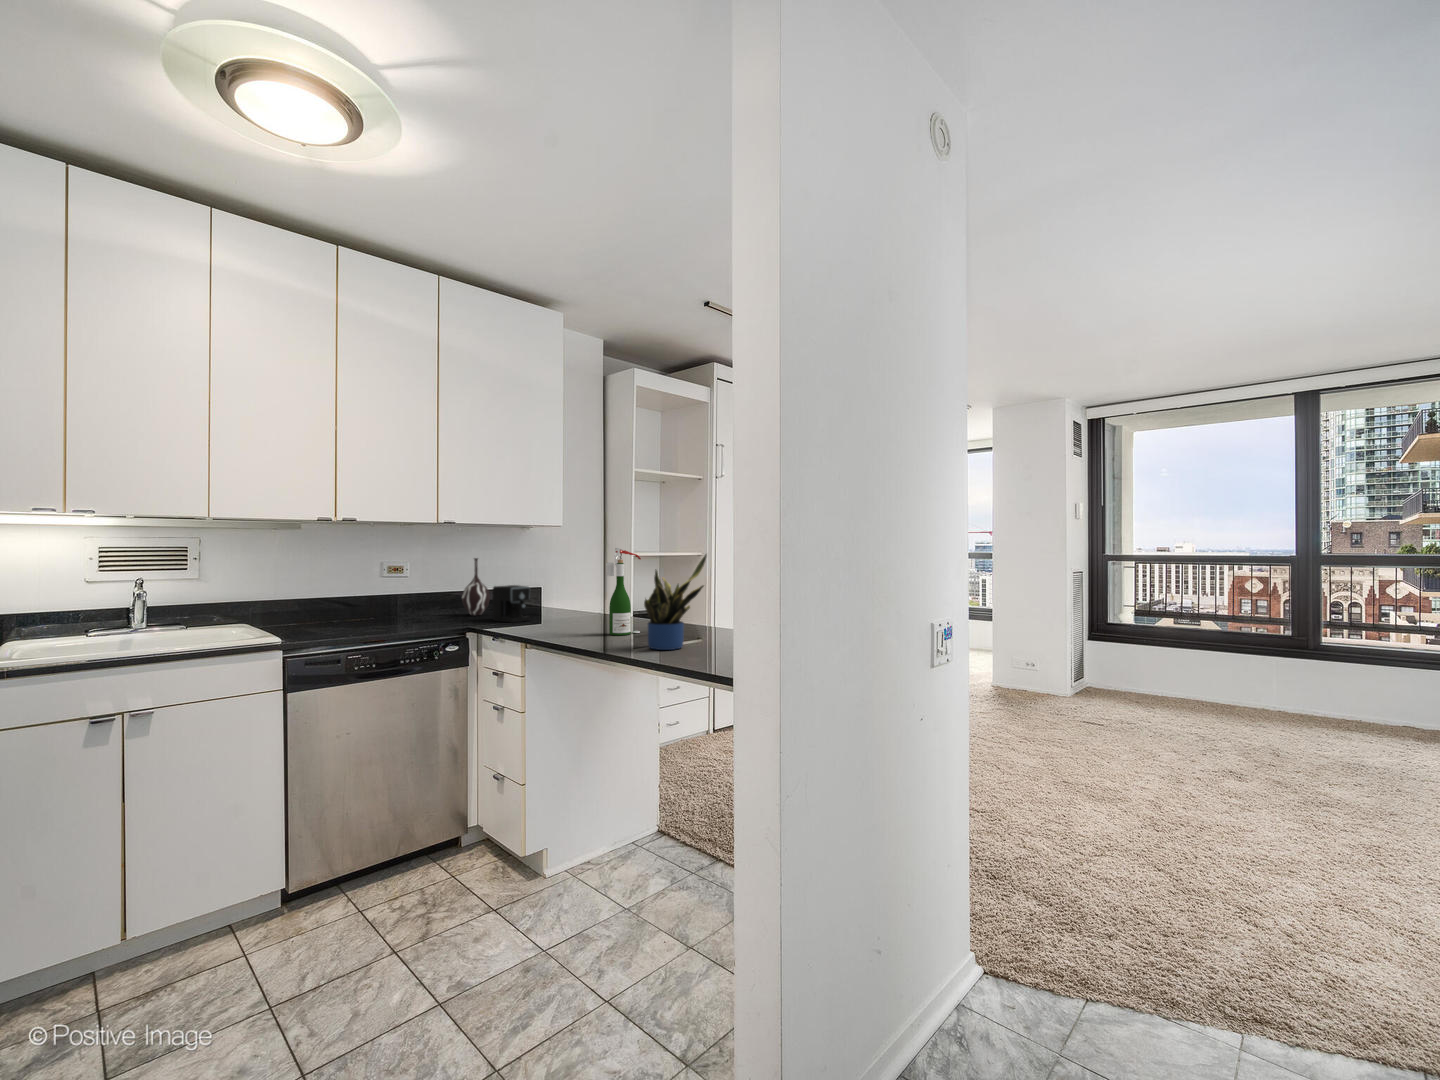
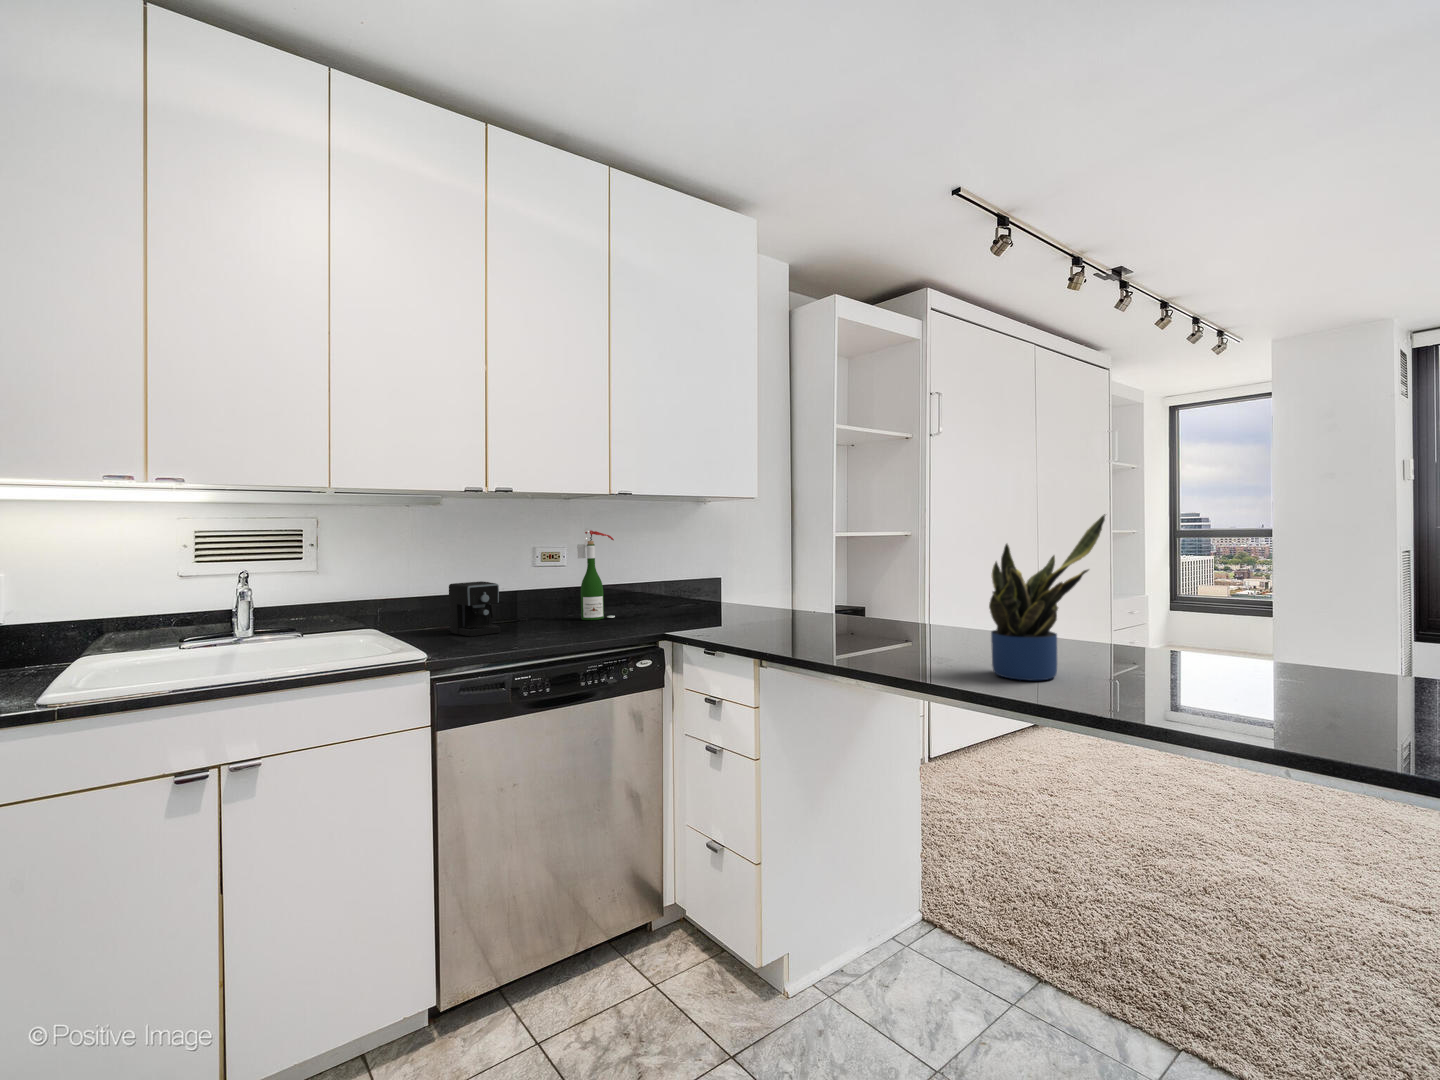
wine bottle: present [606,548,641,635] -> present [577,529,615,620]
vase: present [462,558,490,616] -> none [628,538,663,613]
coffee maker: present [493,585,540,623] -> present [449,581,528,636]

